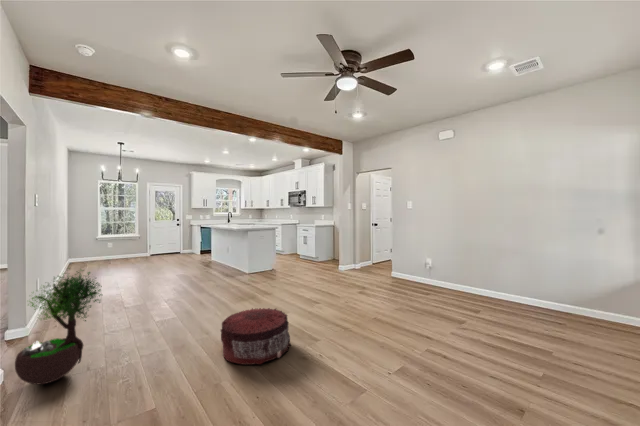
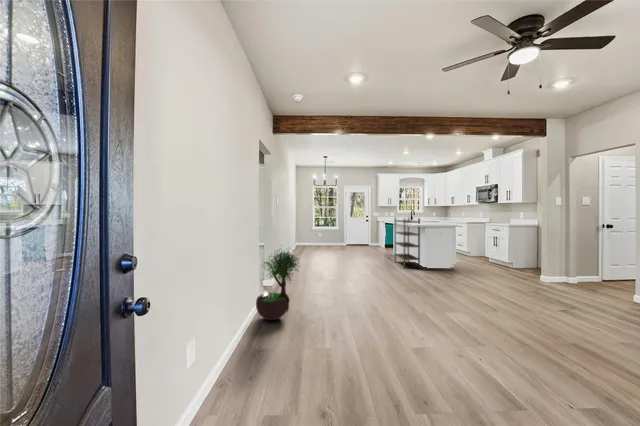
bookshelf: none [215,221,243,274] -> present [394,218,420,268]
pouf: present [221,308,291,365] -> none [382,298,450,349]

